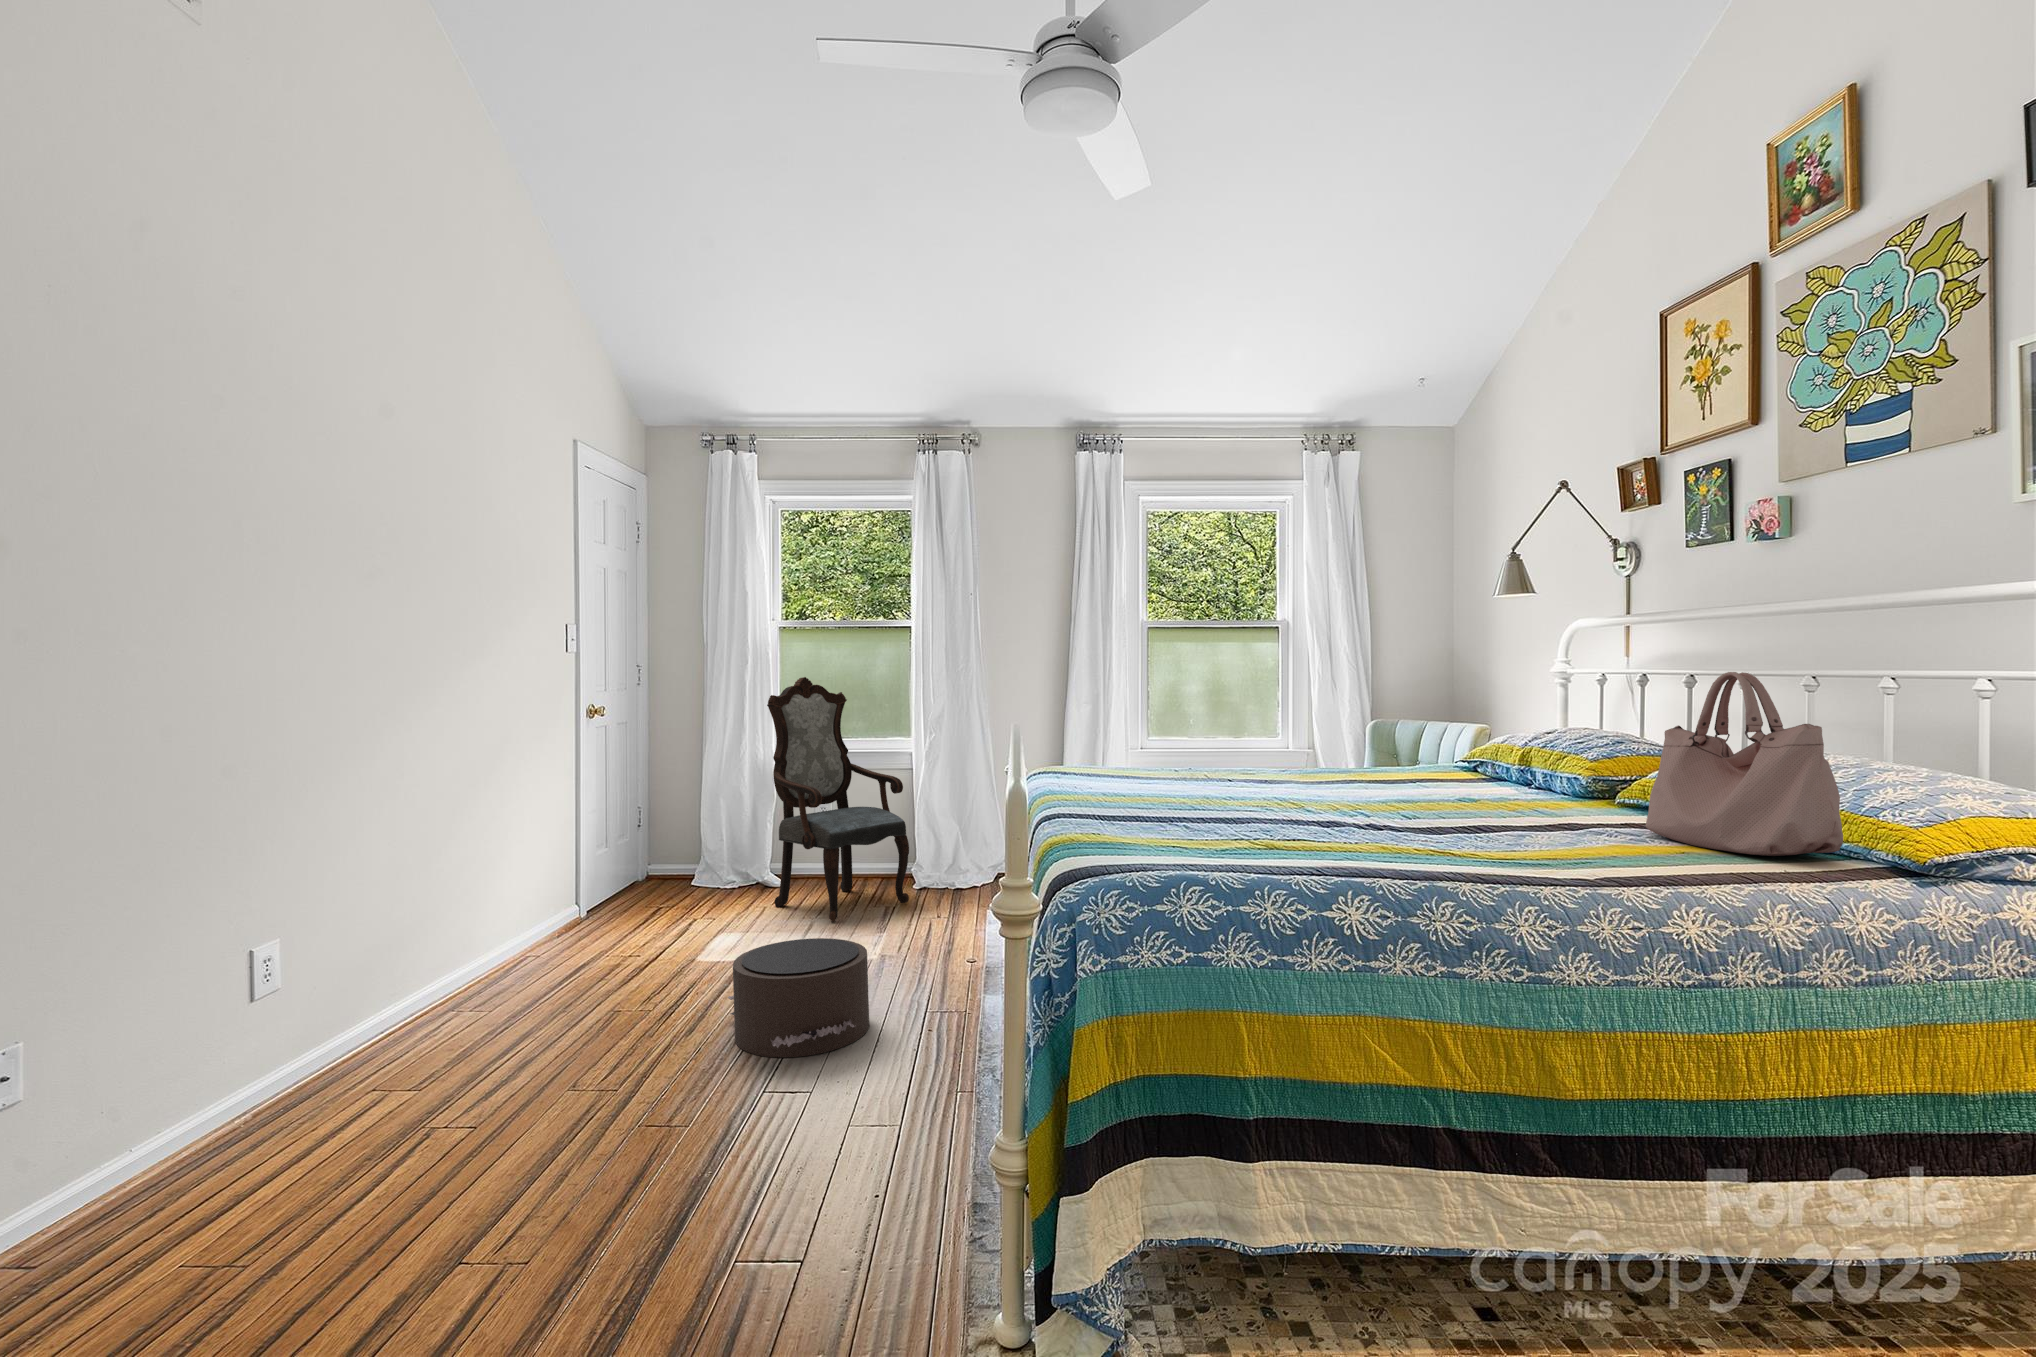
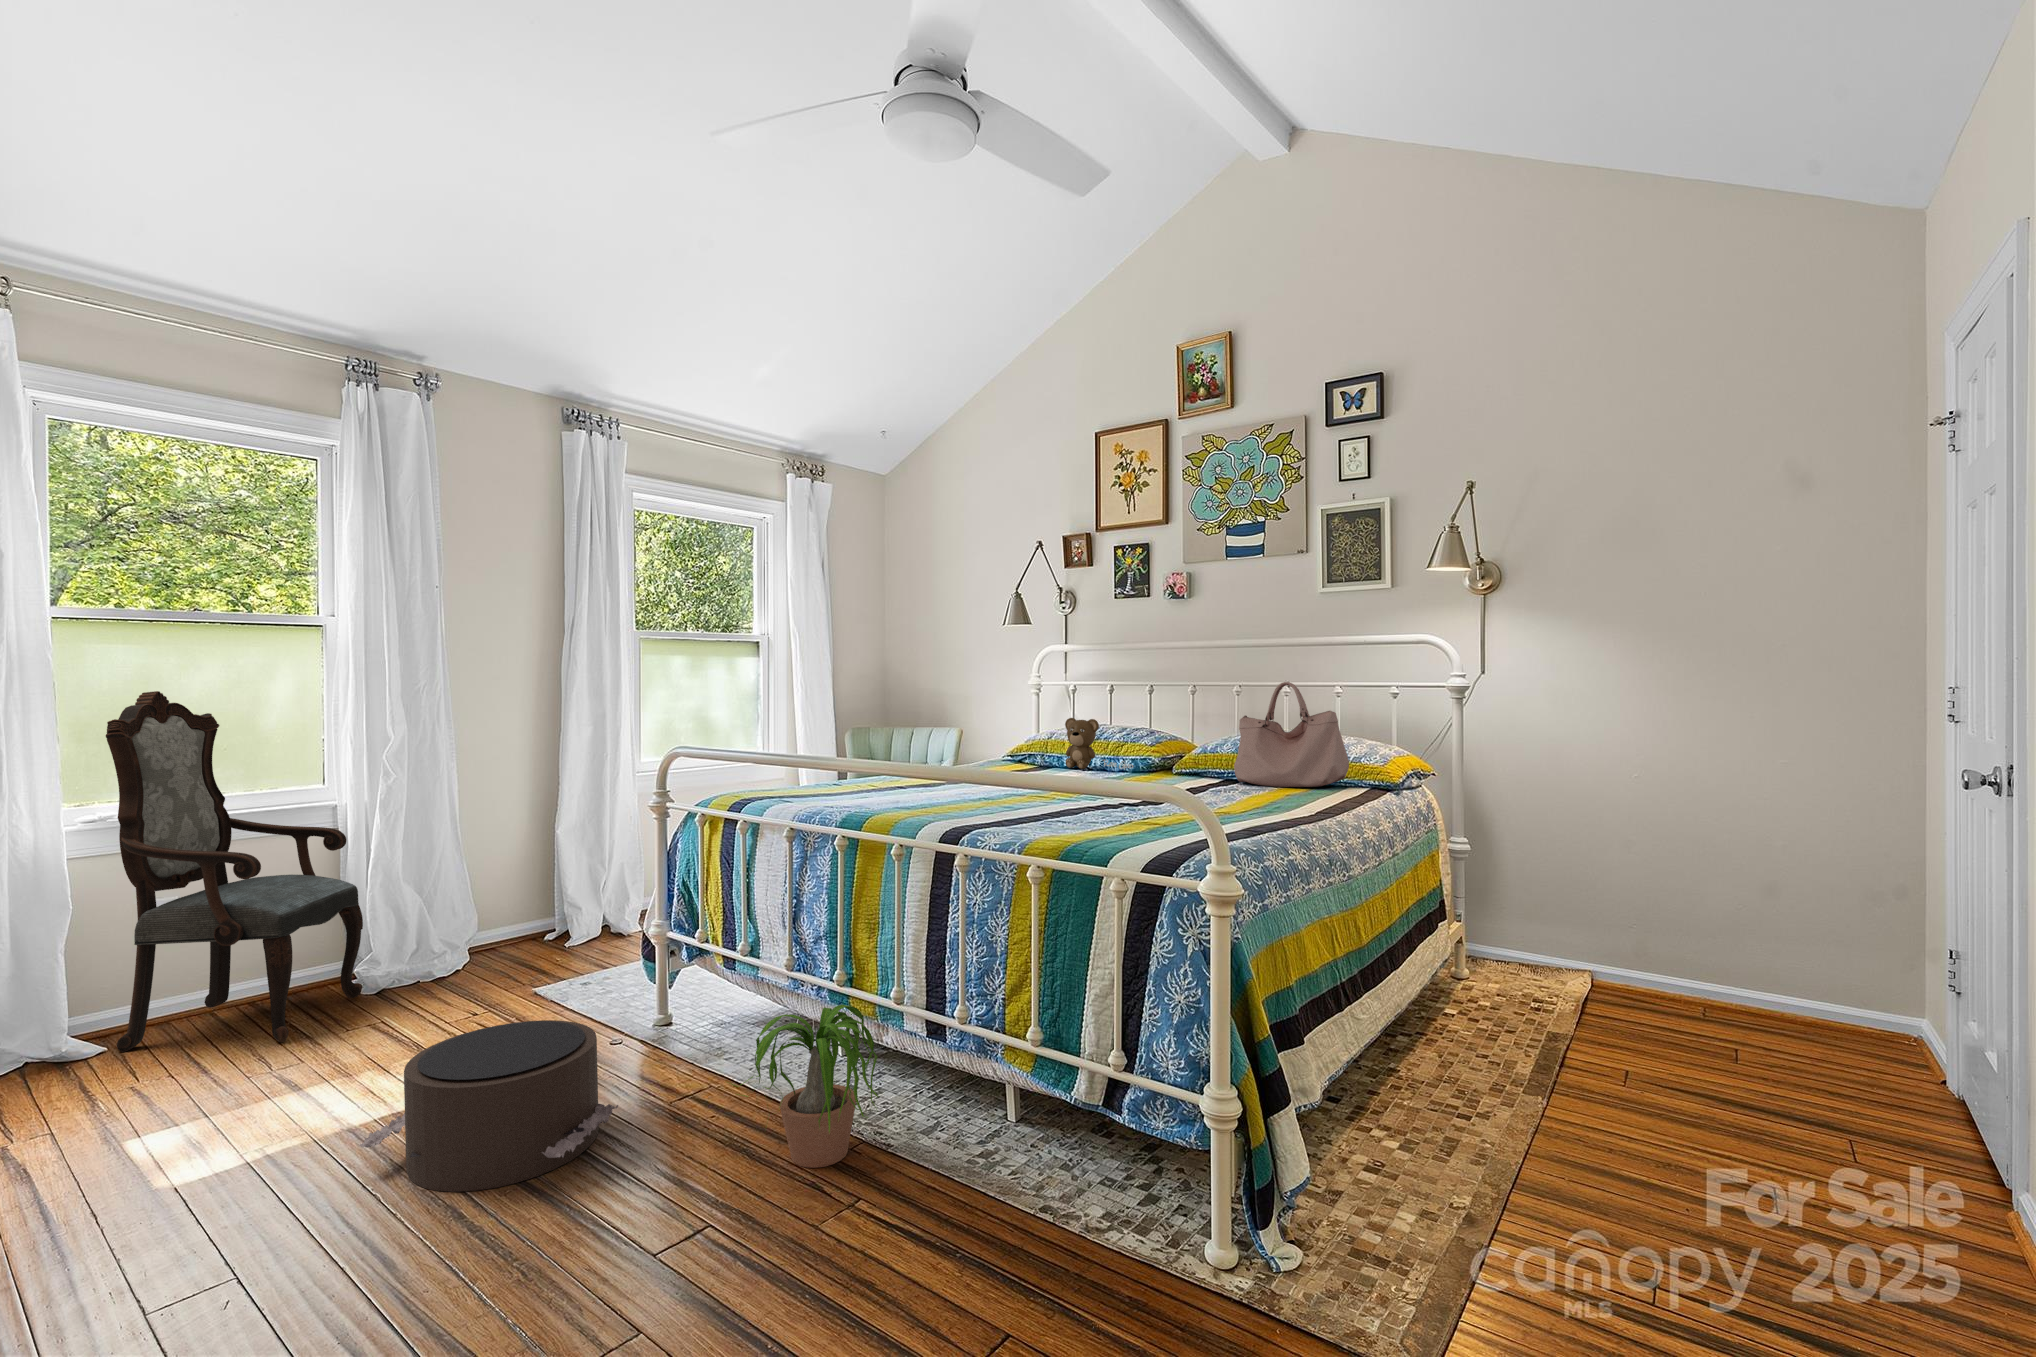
teddy bear: none [1485,718,1569,794] -> present [1065,718,1133,769]
potted plant: none [866,984,1008,1138] -> present [732,1005,878,1168]

